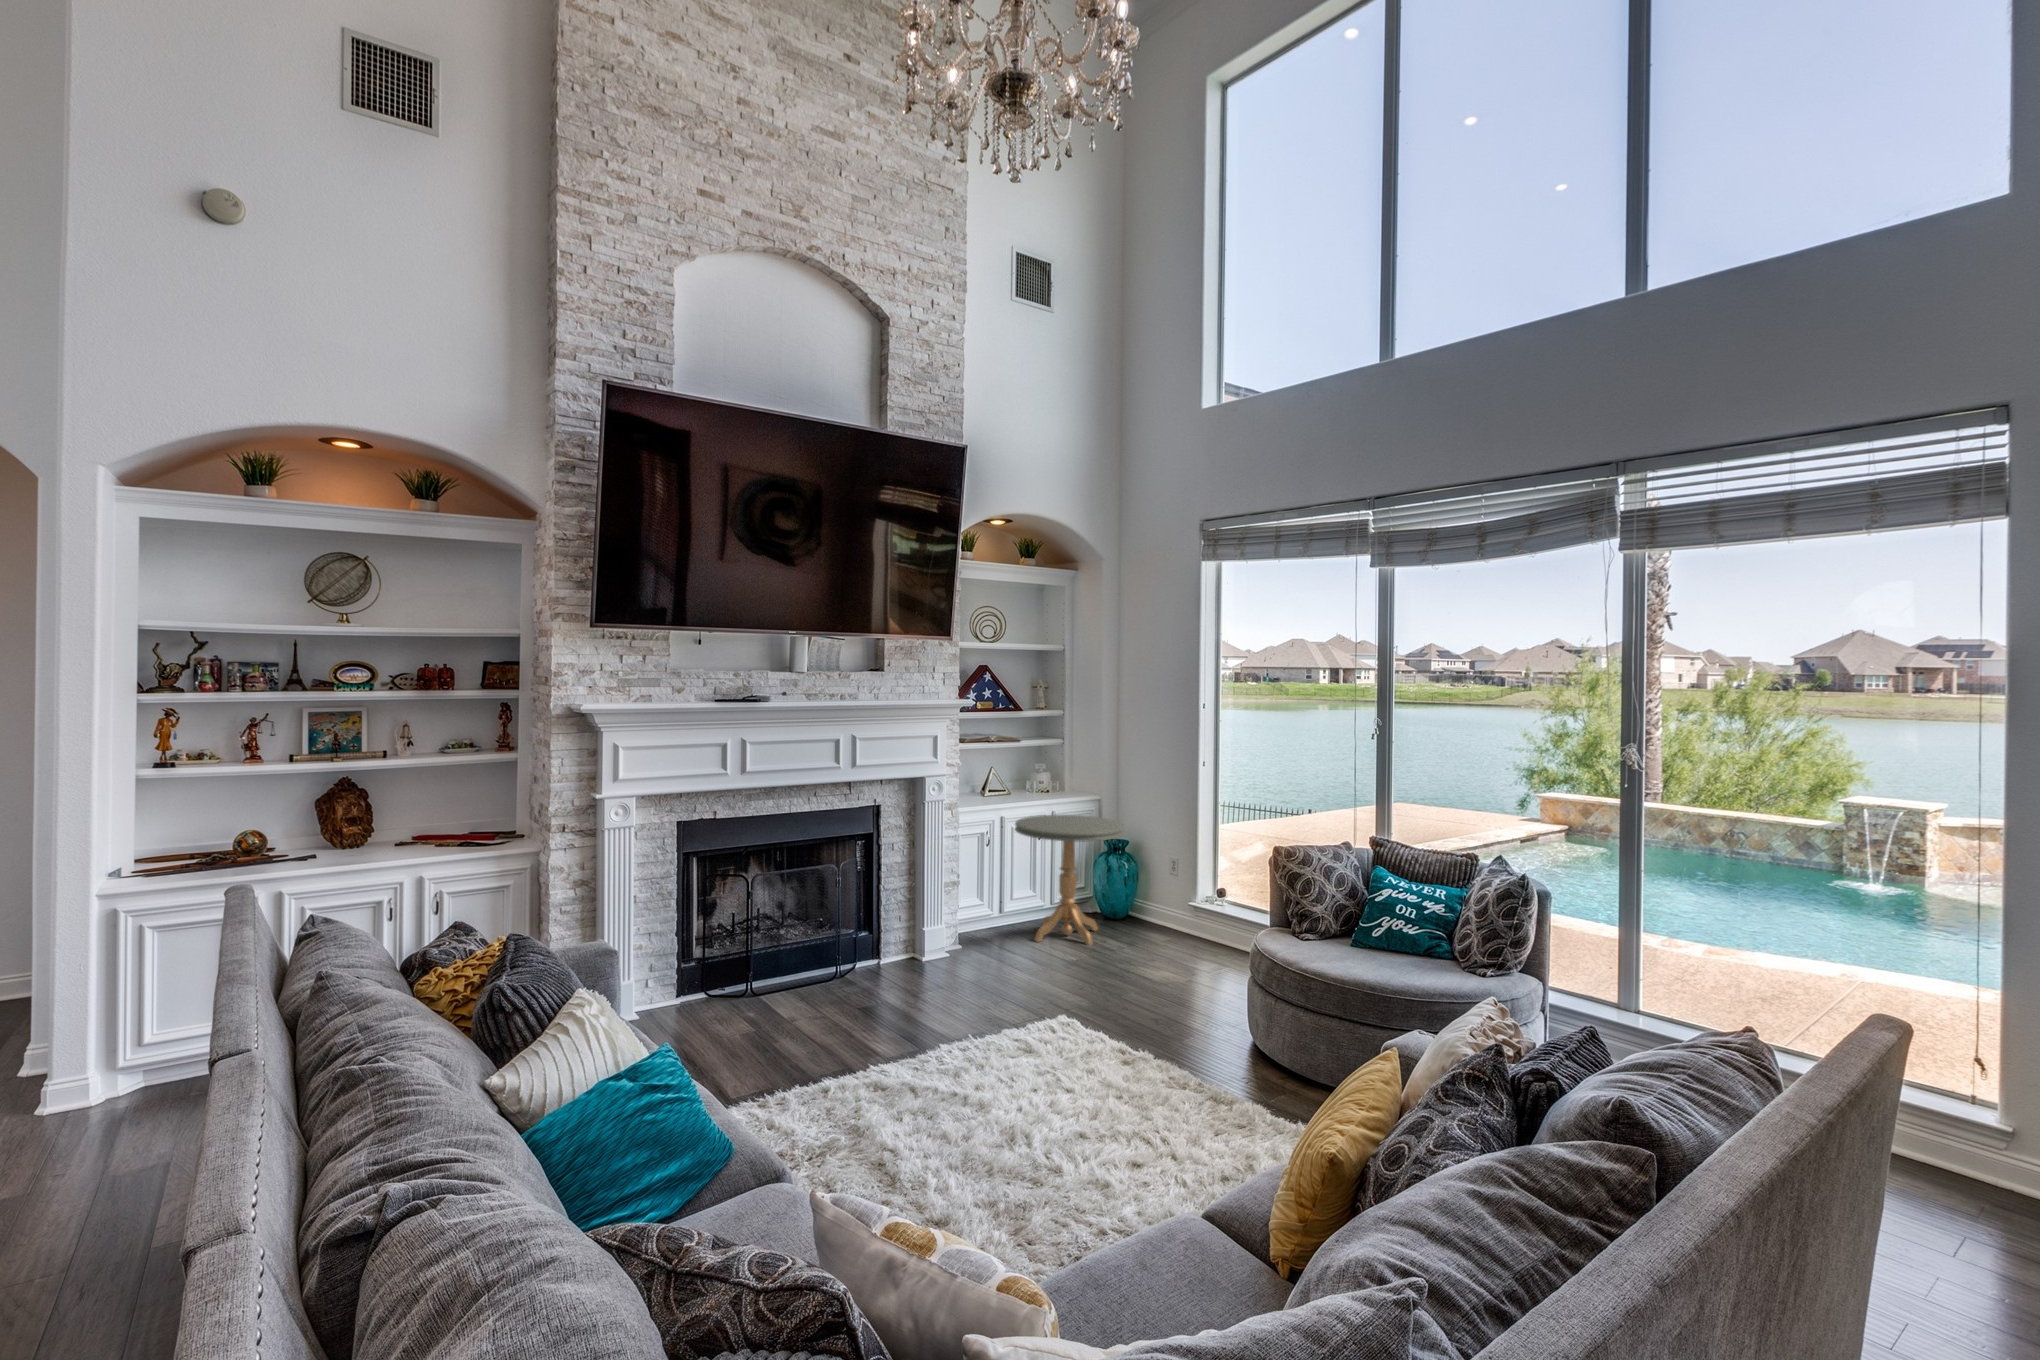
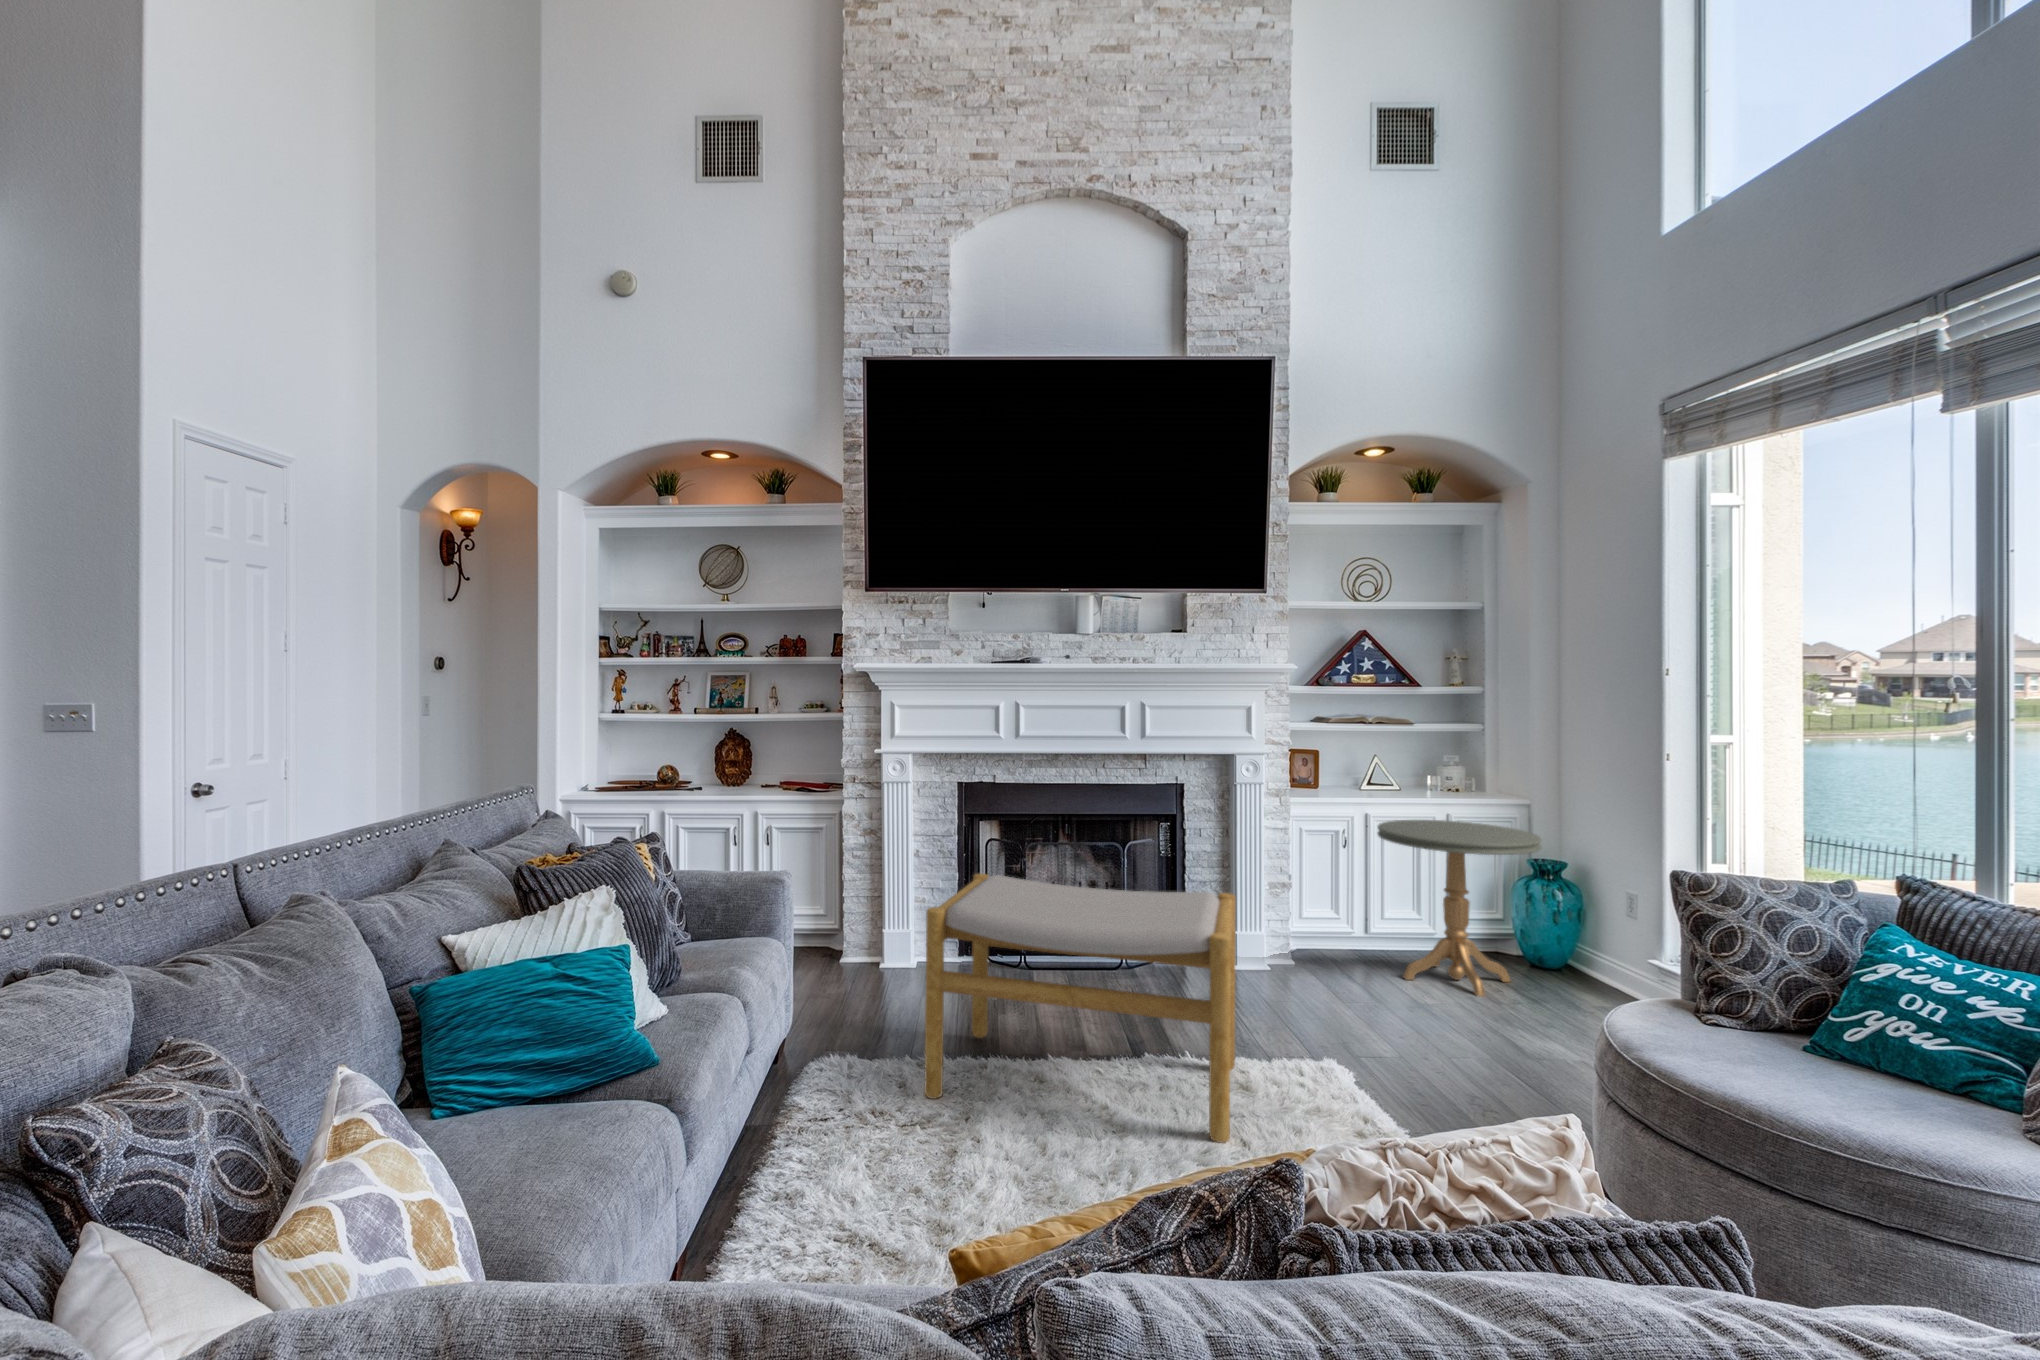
footstool: none [776,899,1048,1129] -> present [924,874,1236,1143]

